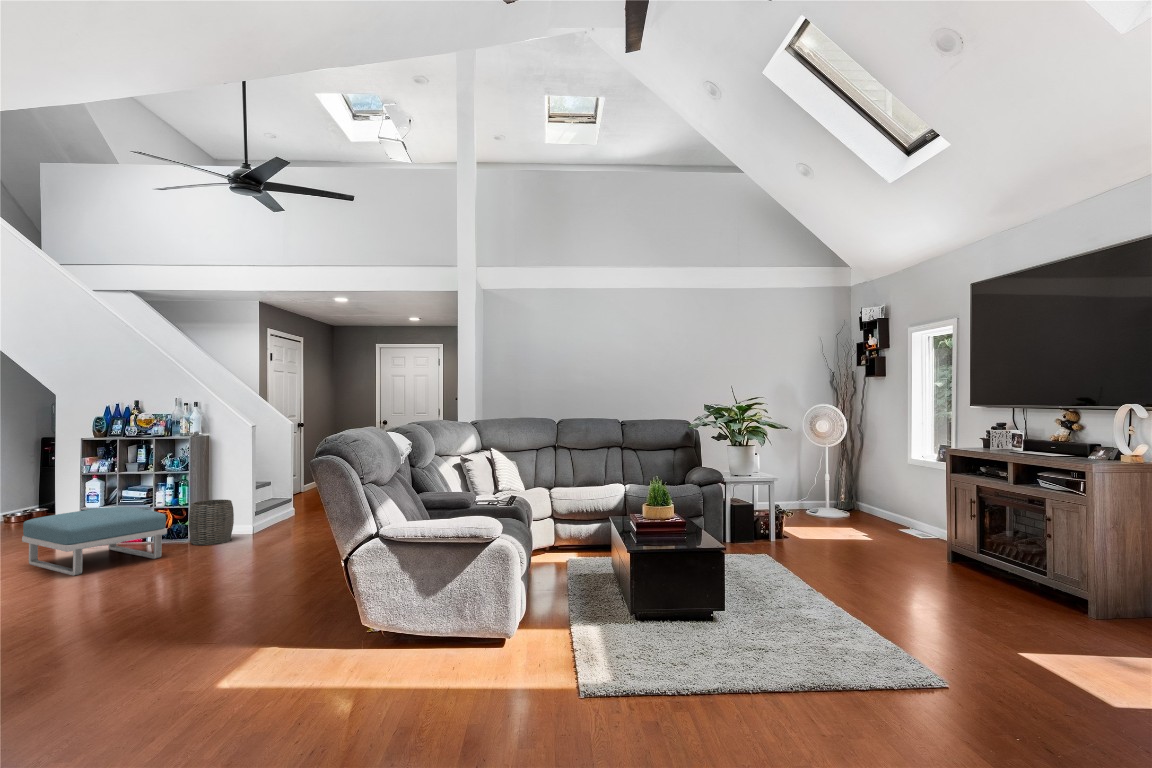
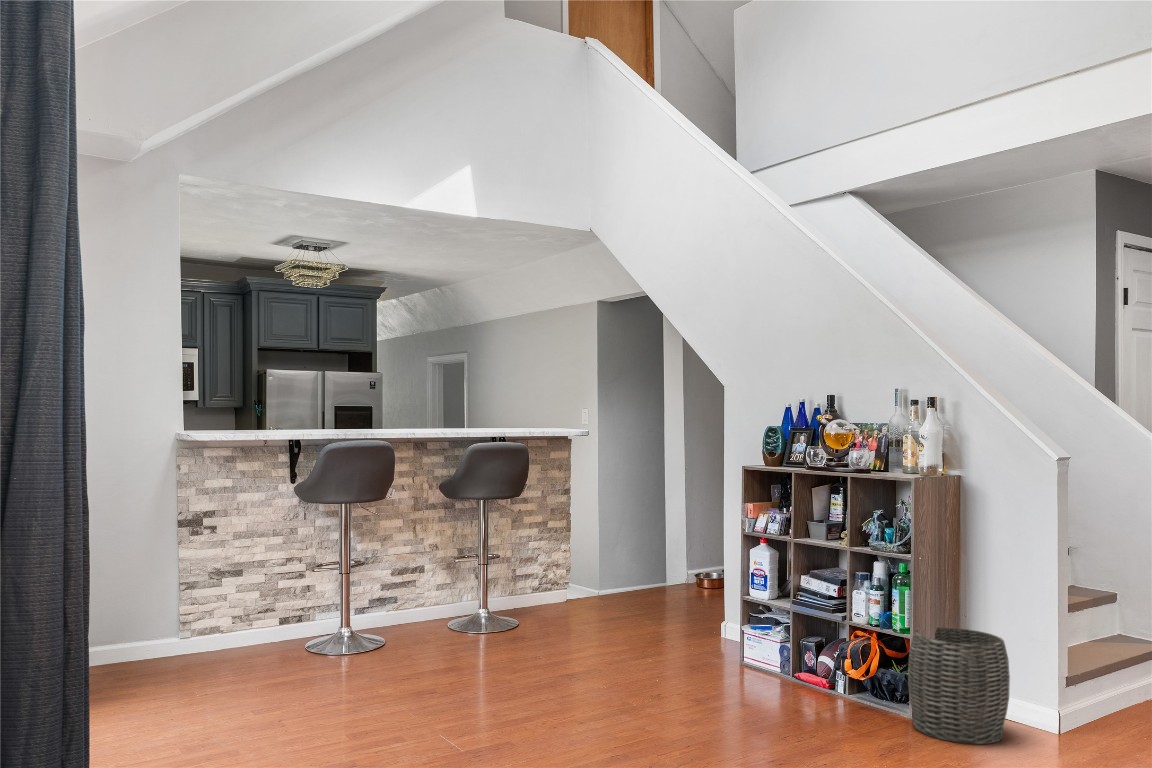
footstool: present [22,507,167,576] -> none [621,606,845,748]

